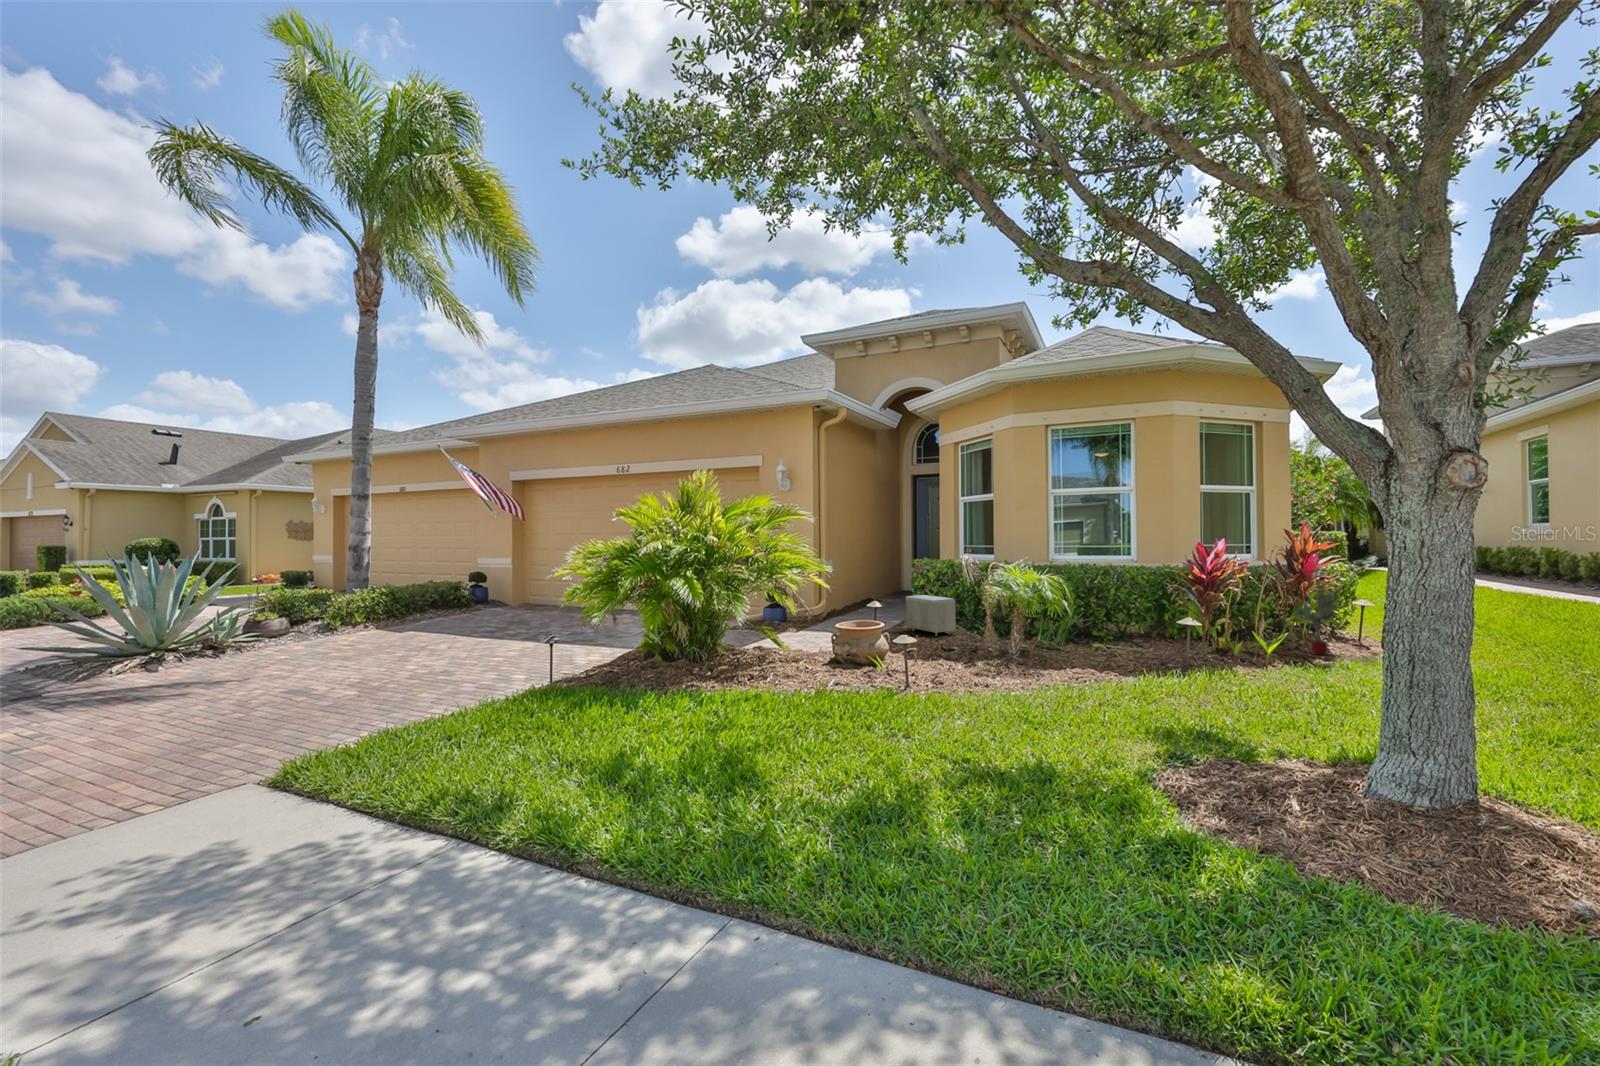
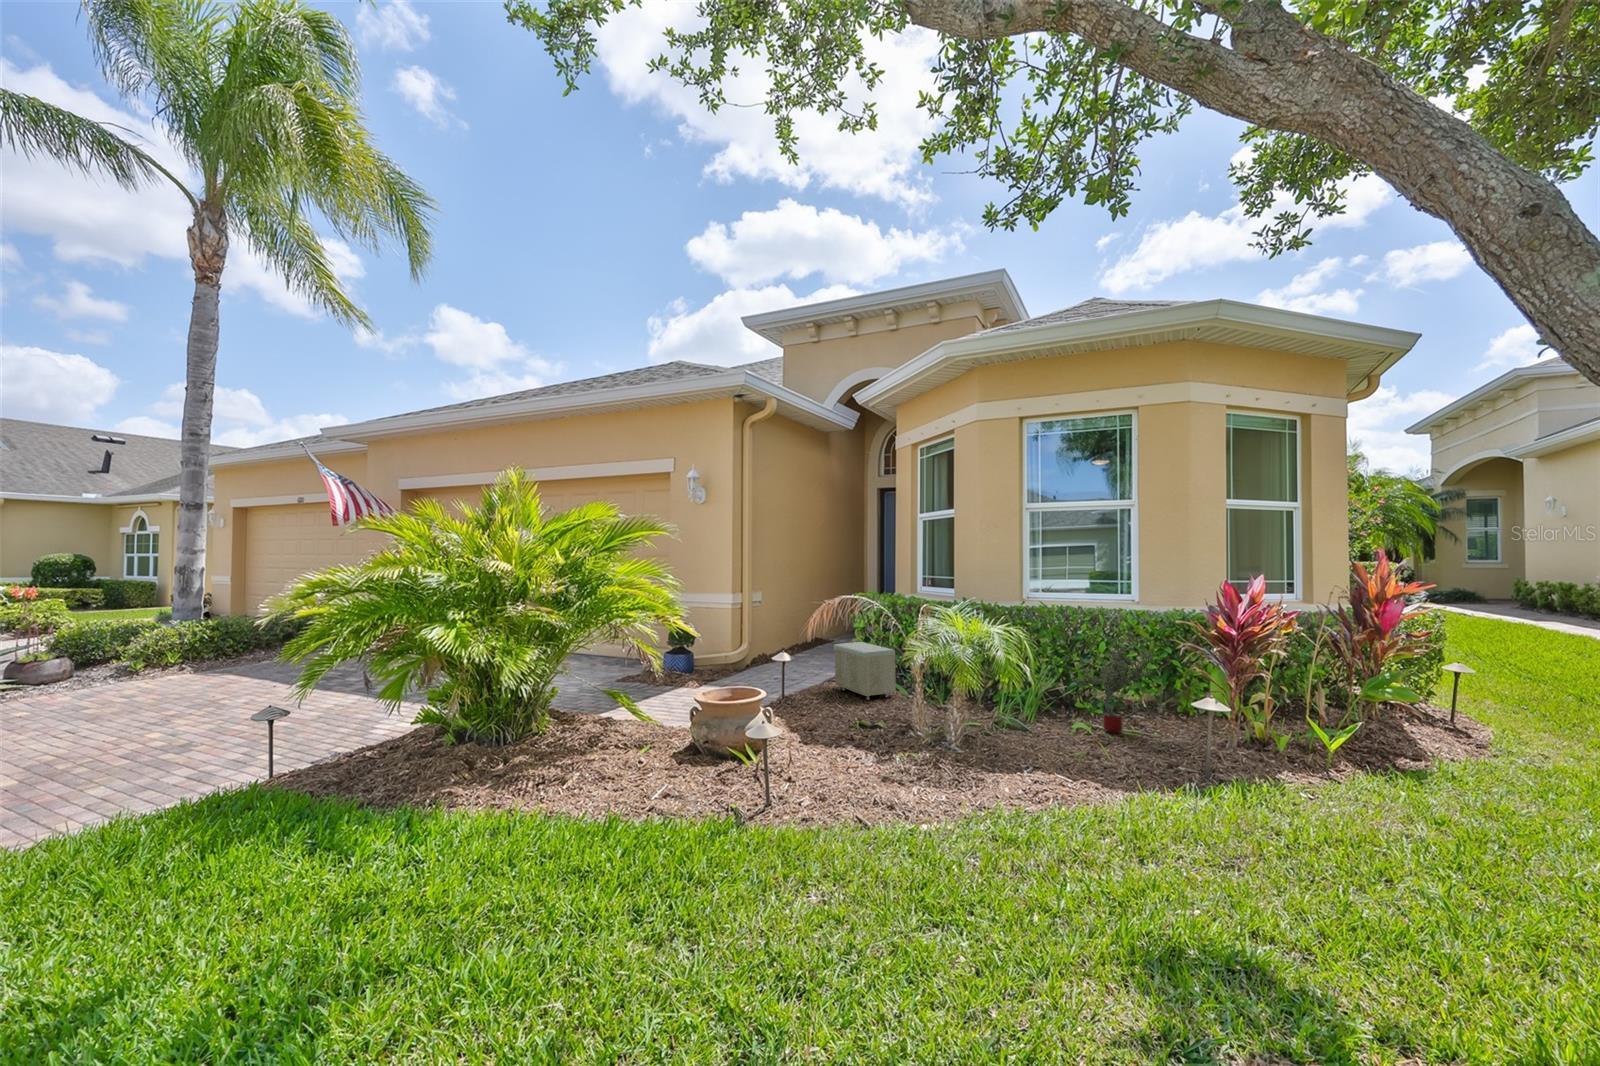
potted tree: present [1295,584,1337,655] -> present [1071,639,1153,734]

